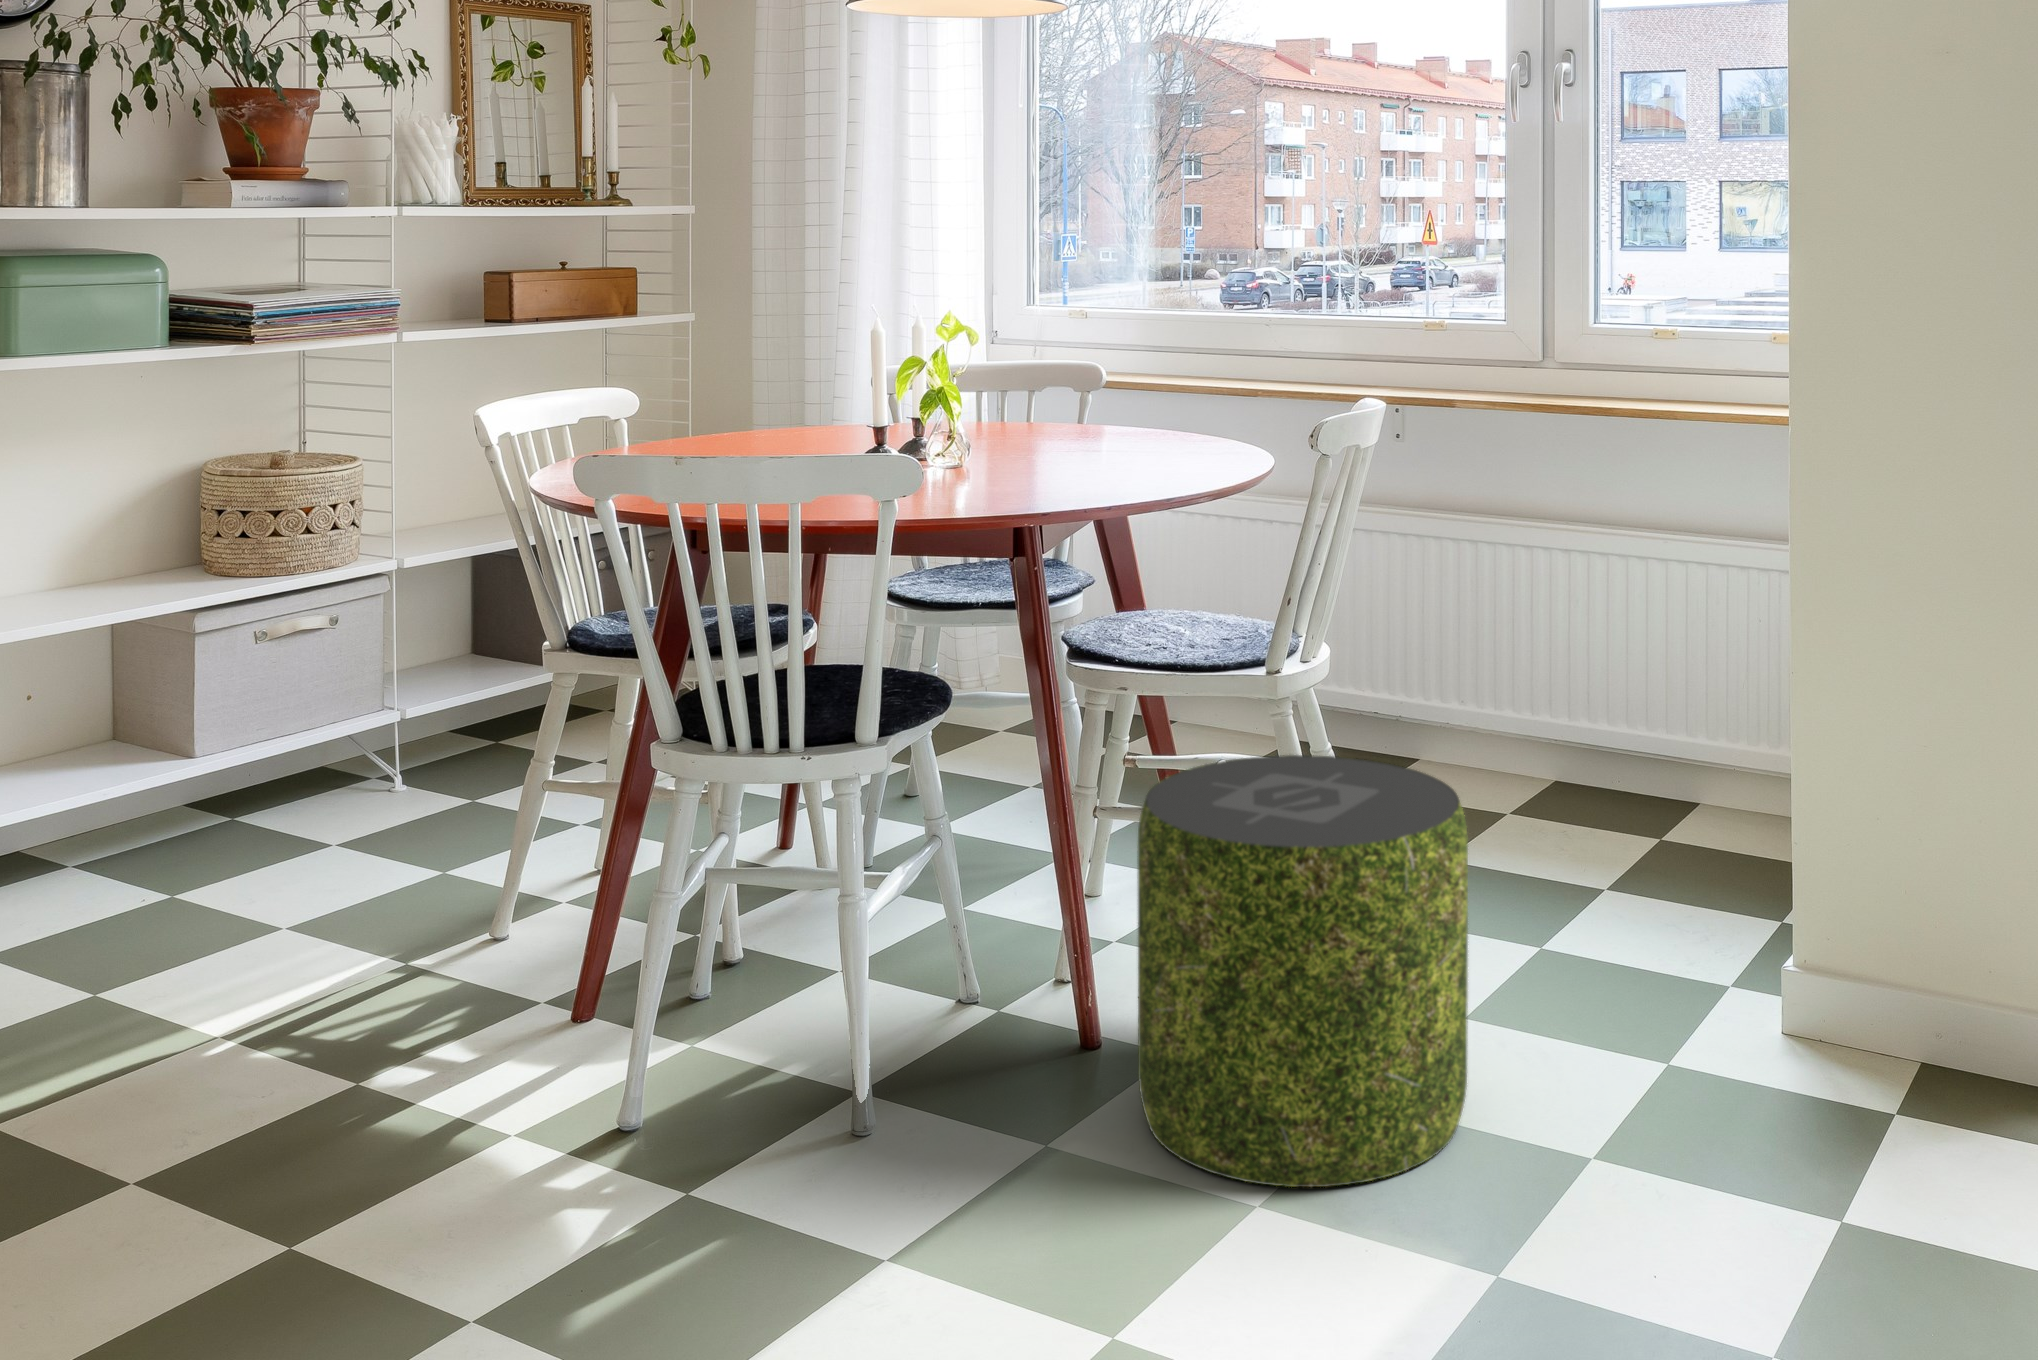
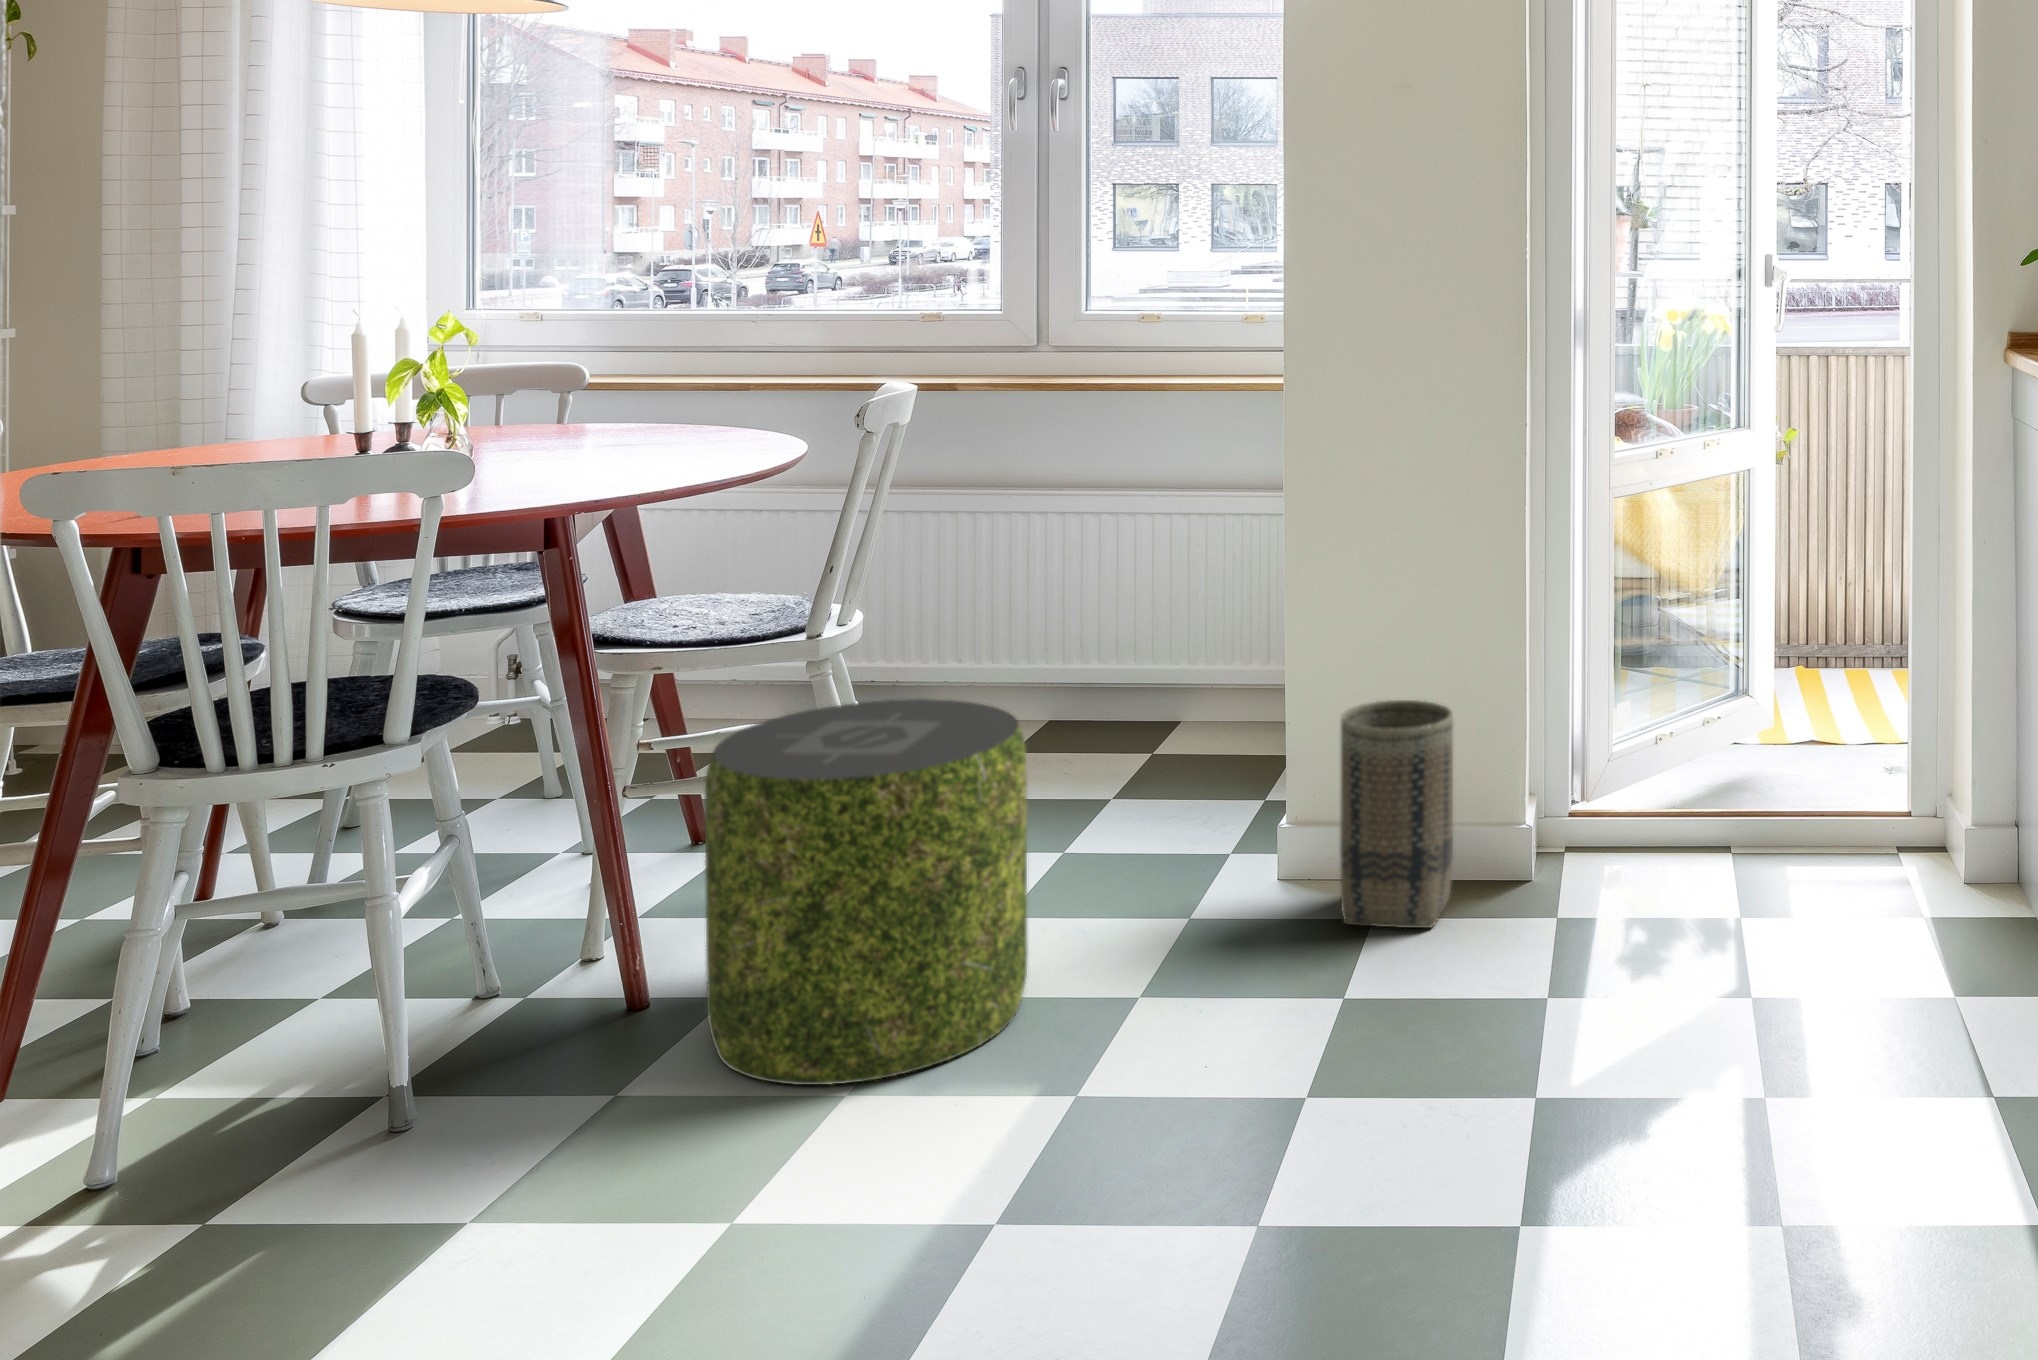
basket: none [1852,829,2004,1134] -> present [1340,700,1453,928]

